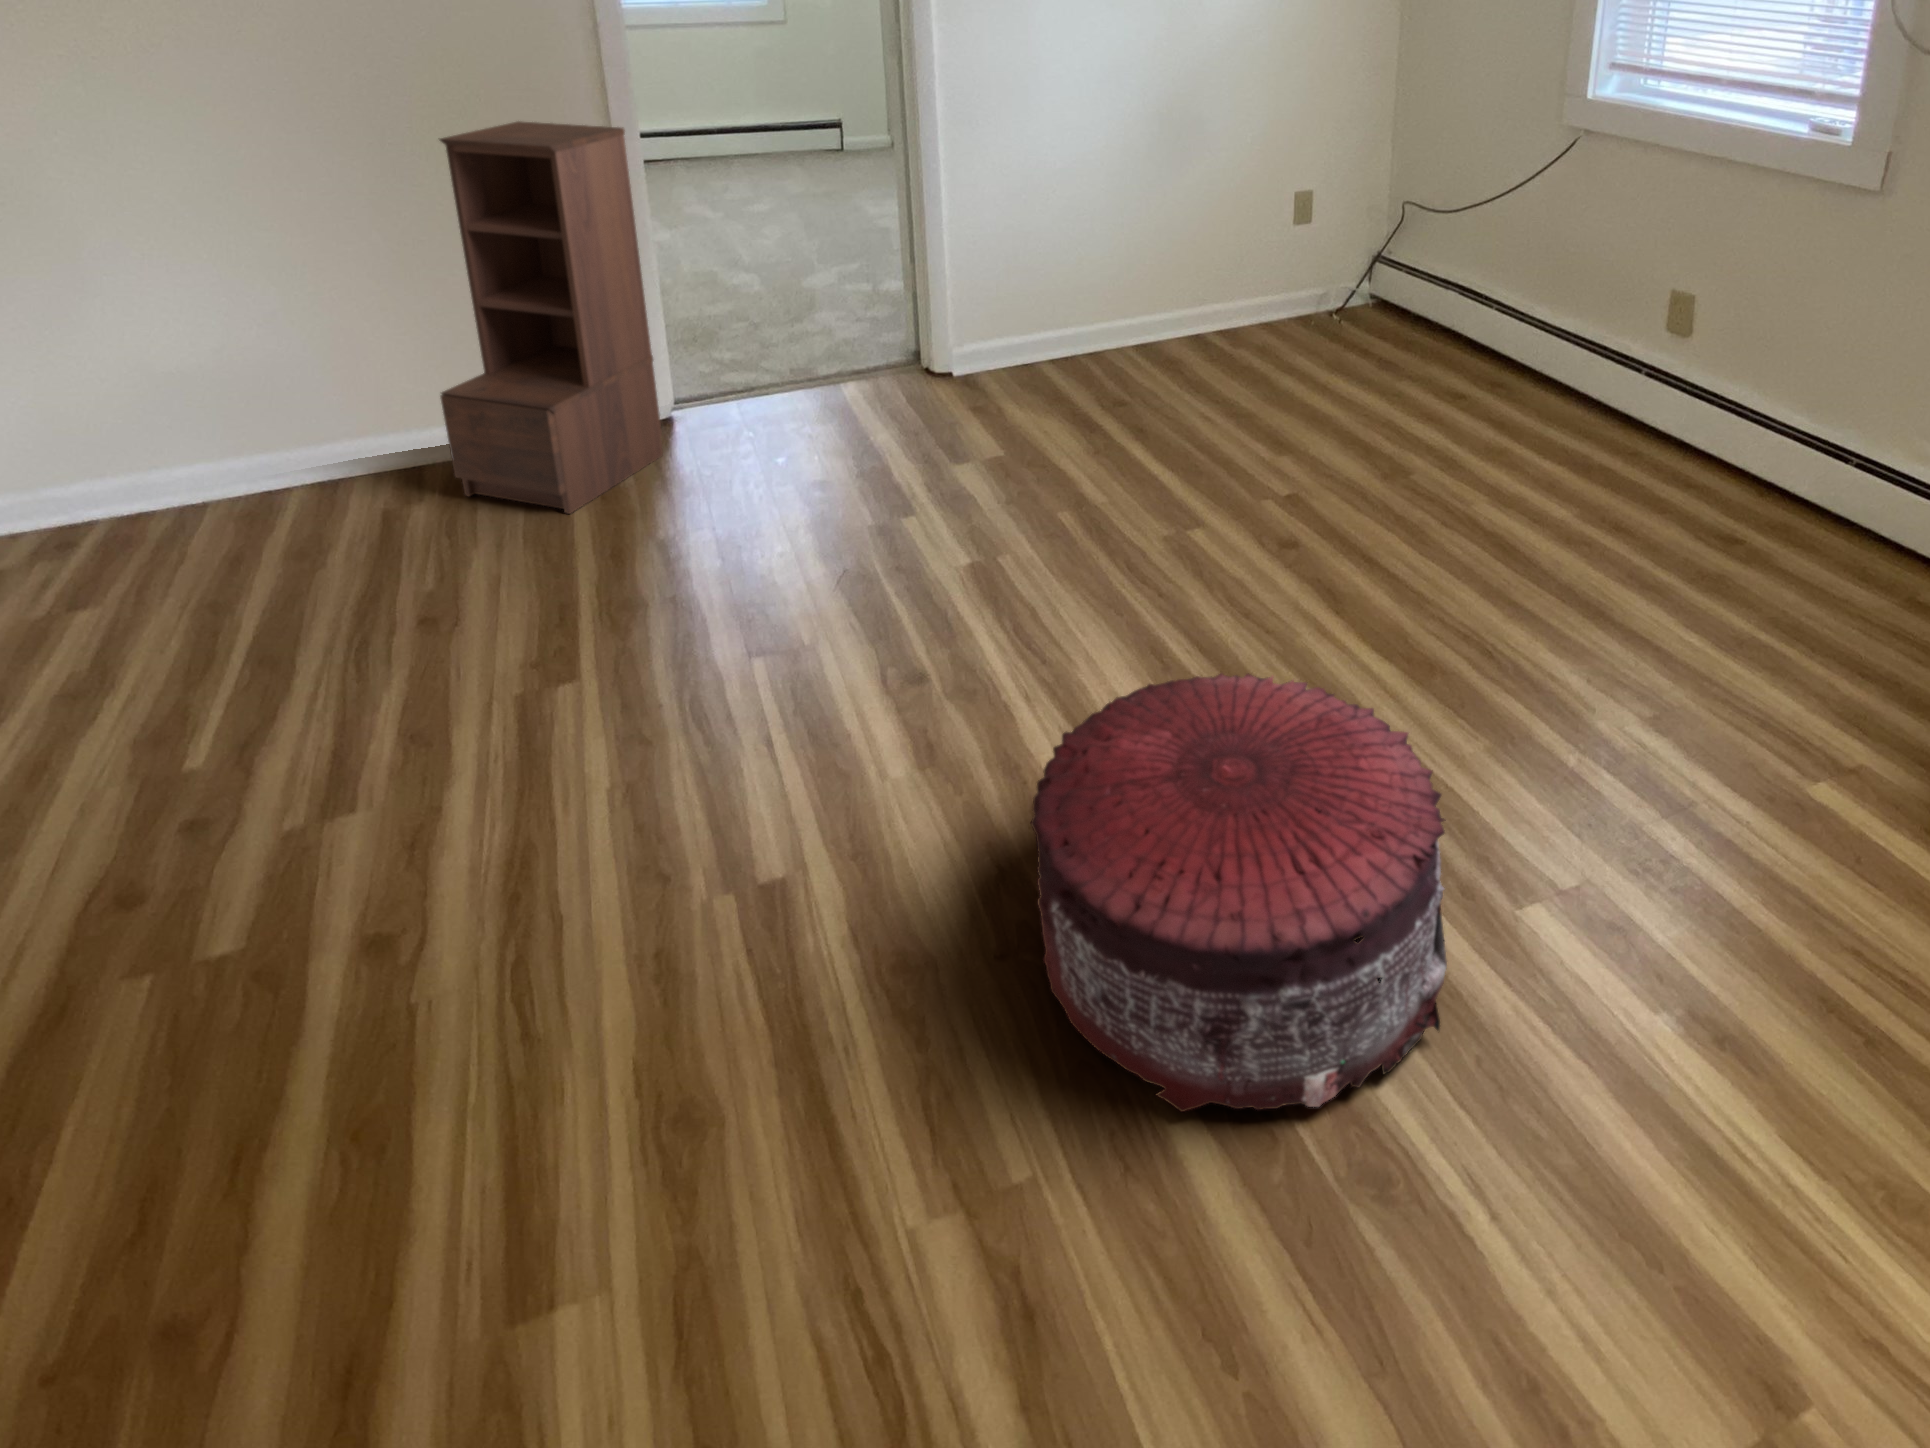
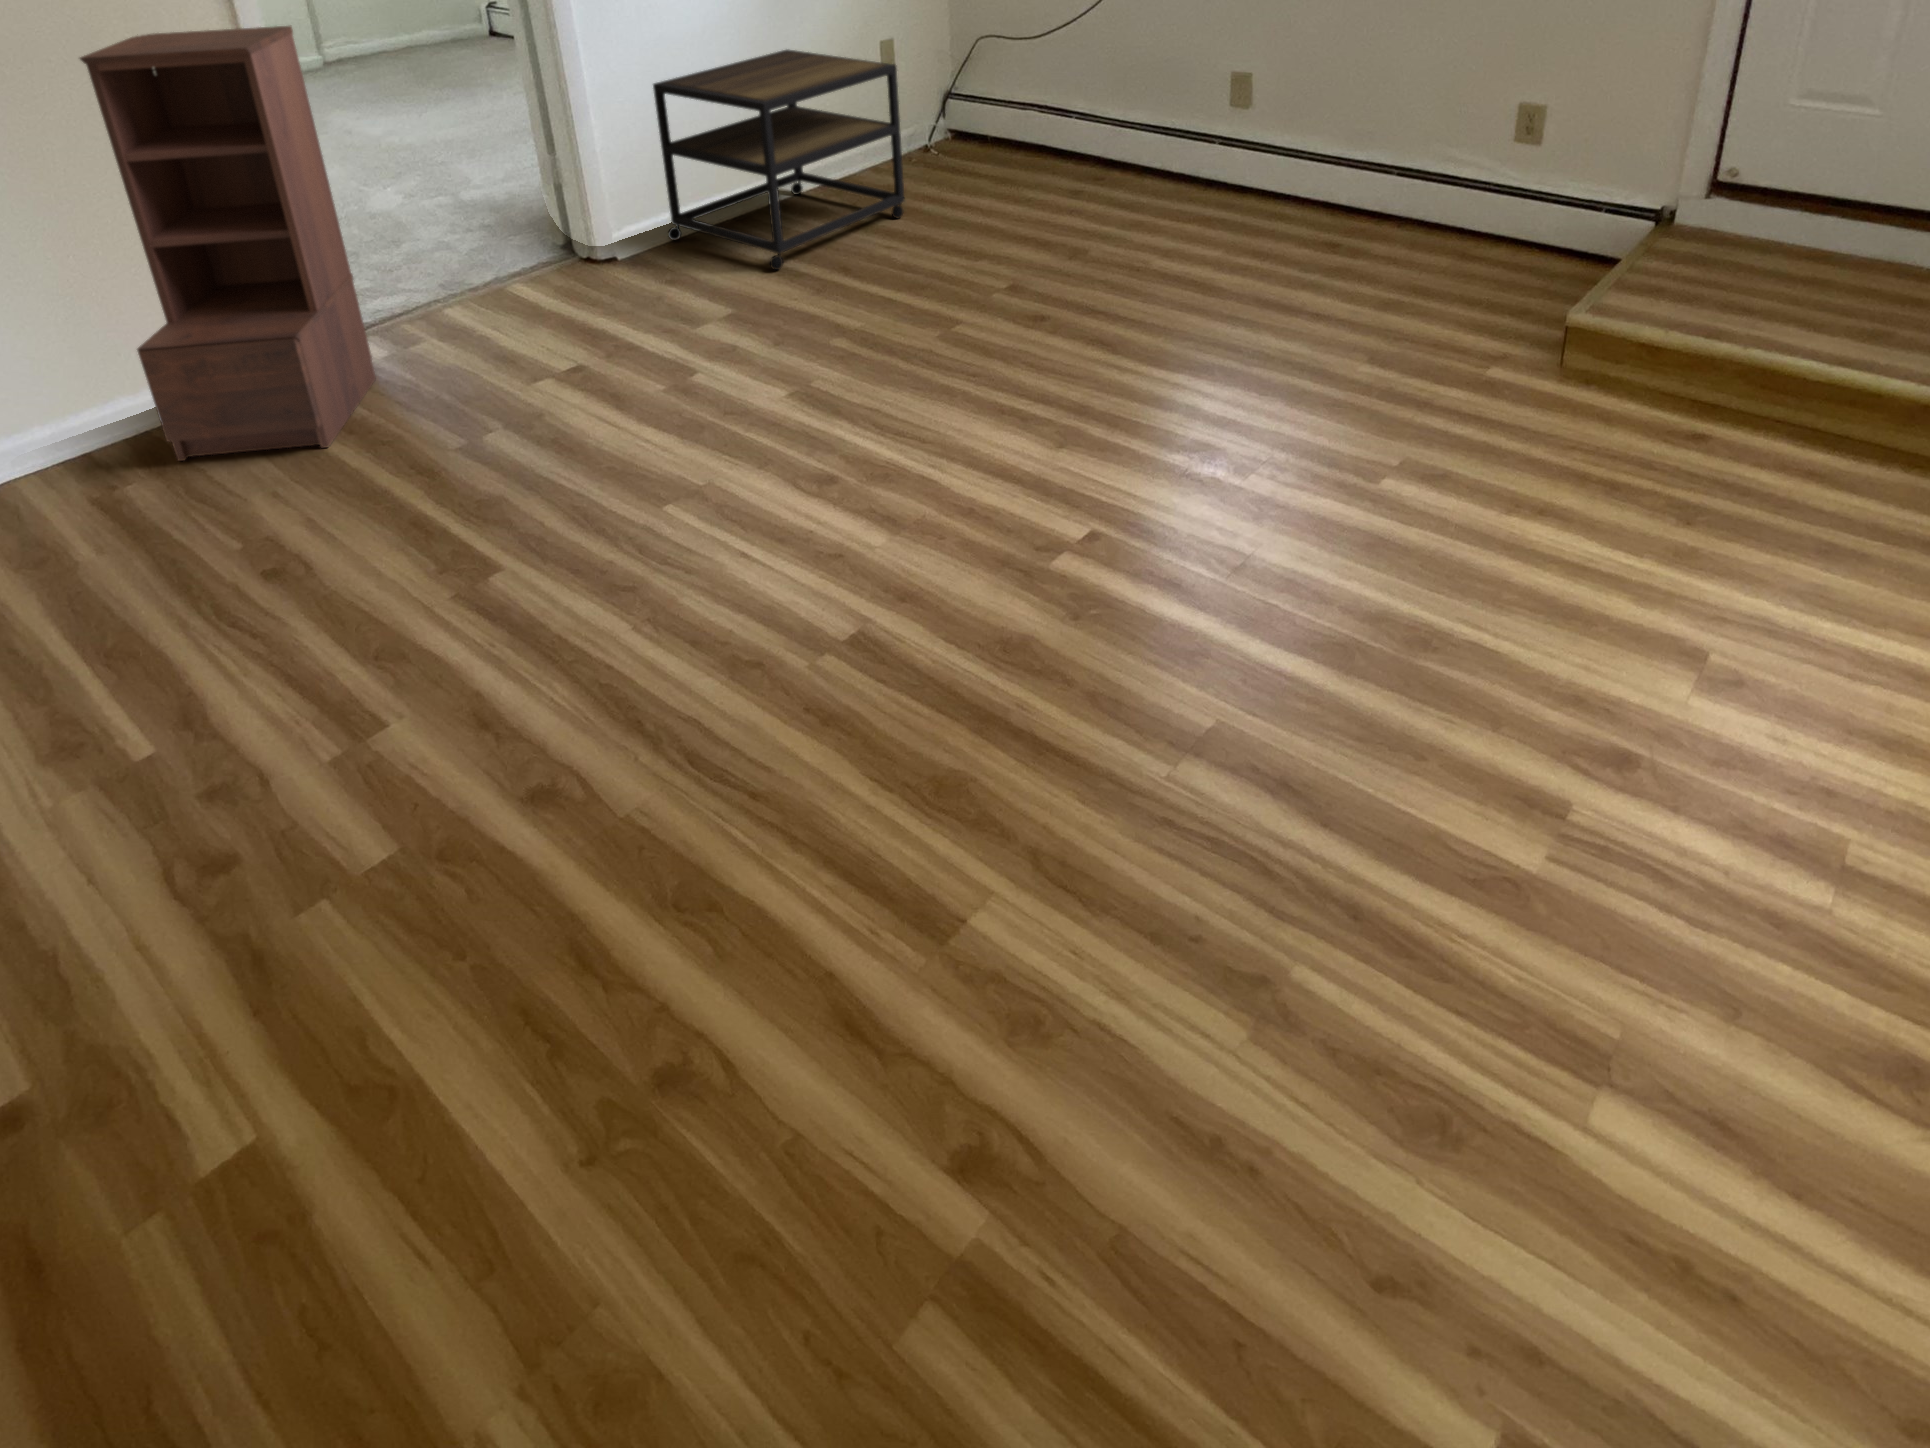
side table: none [1009,193,1257,424] -> present [653,50,905,270]
pouf: present [1031,673,1447,1112] -> none [1067,366,1400,654]

